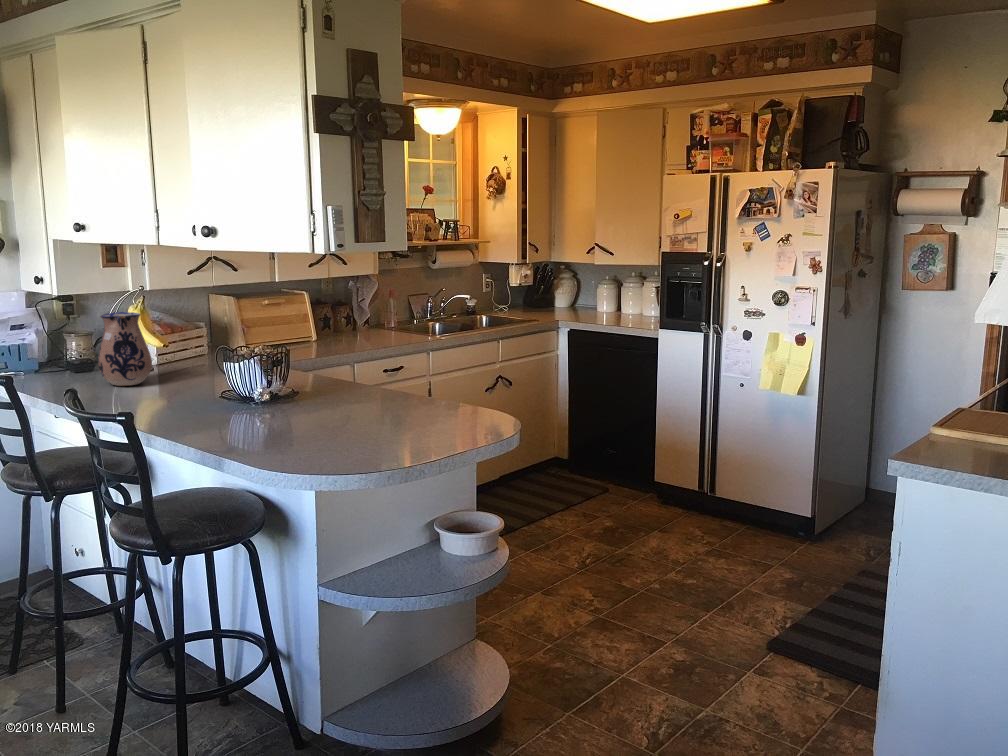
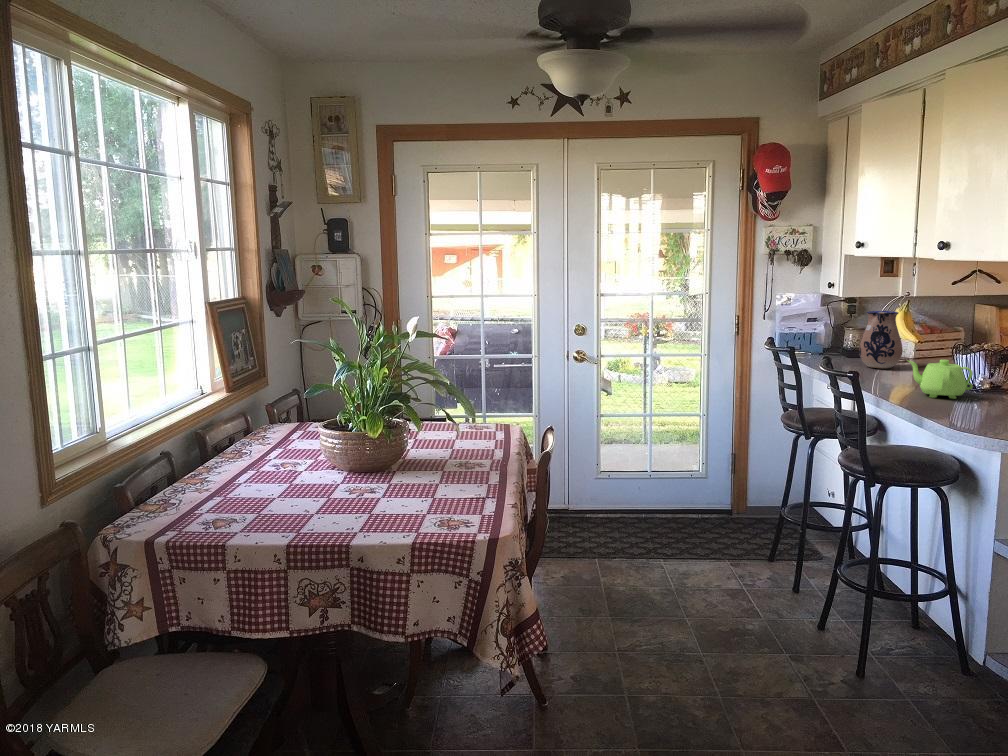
teapot: none [186,375,259,423] -> present [908,360,973,399]

